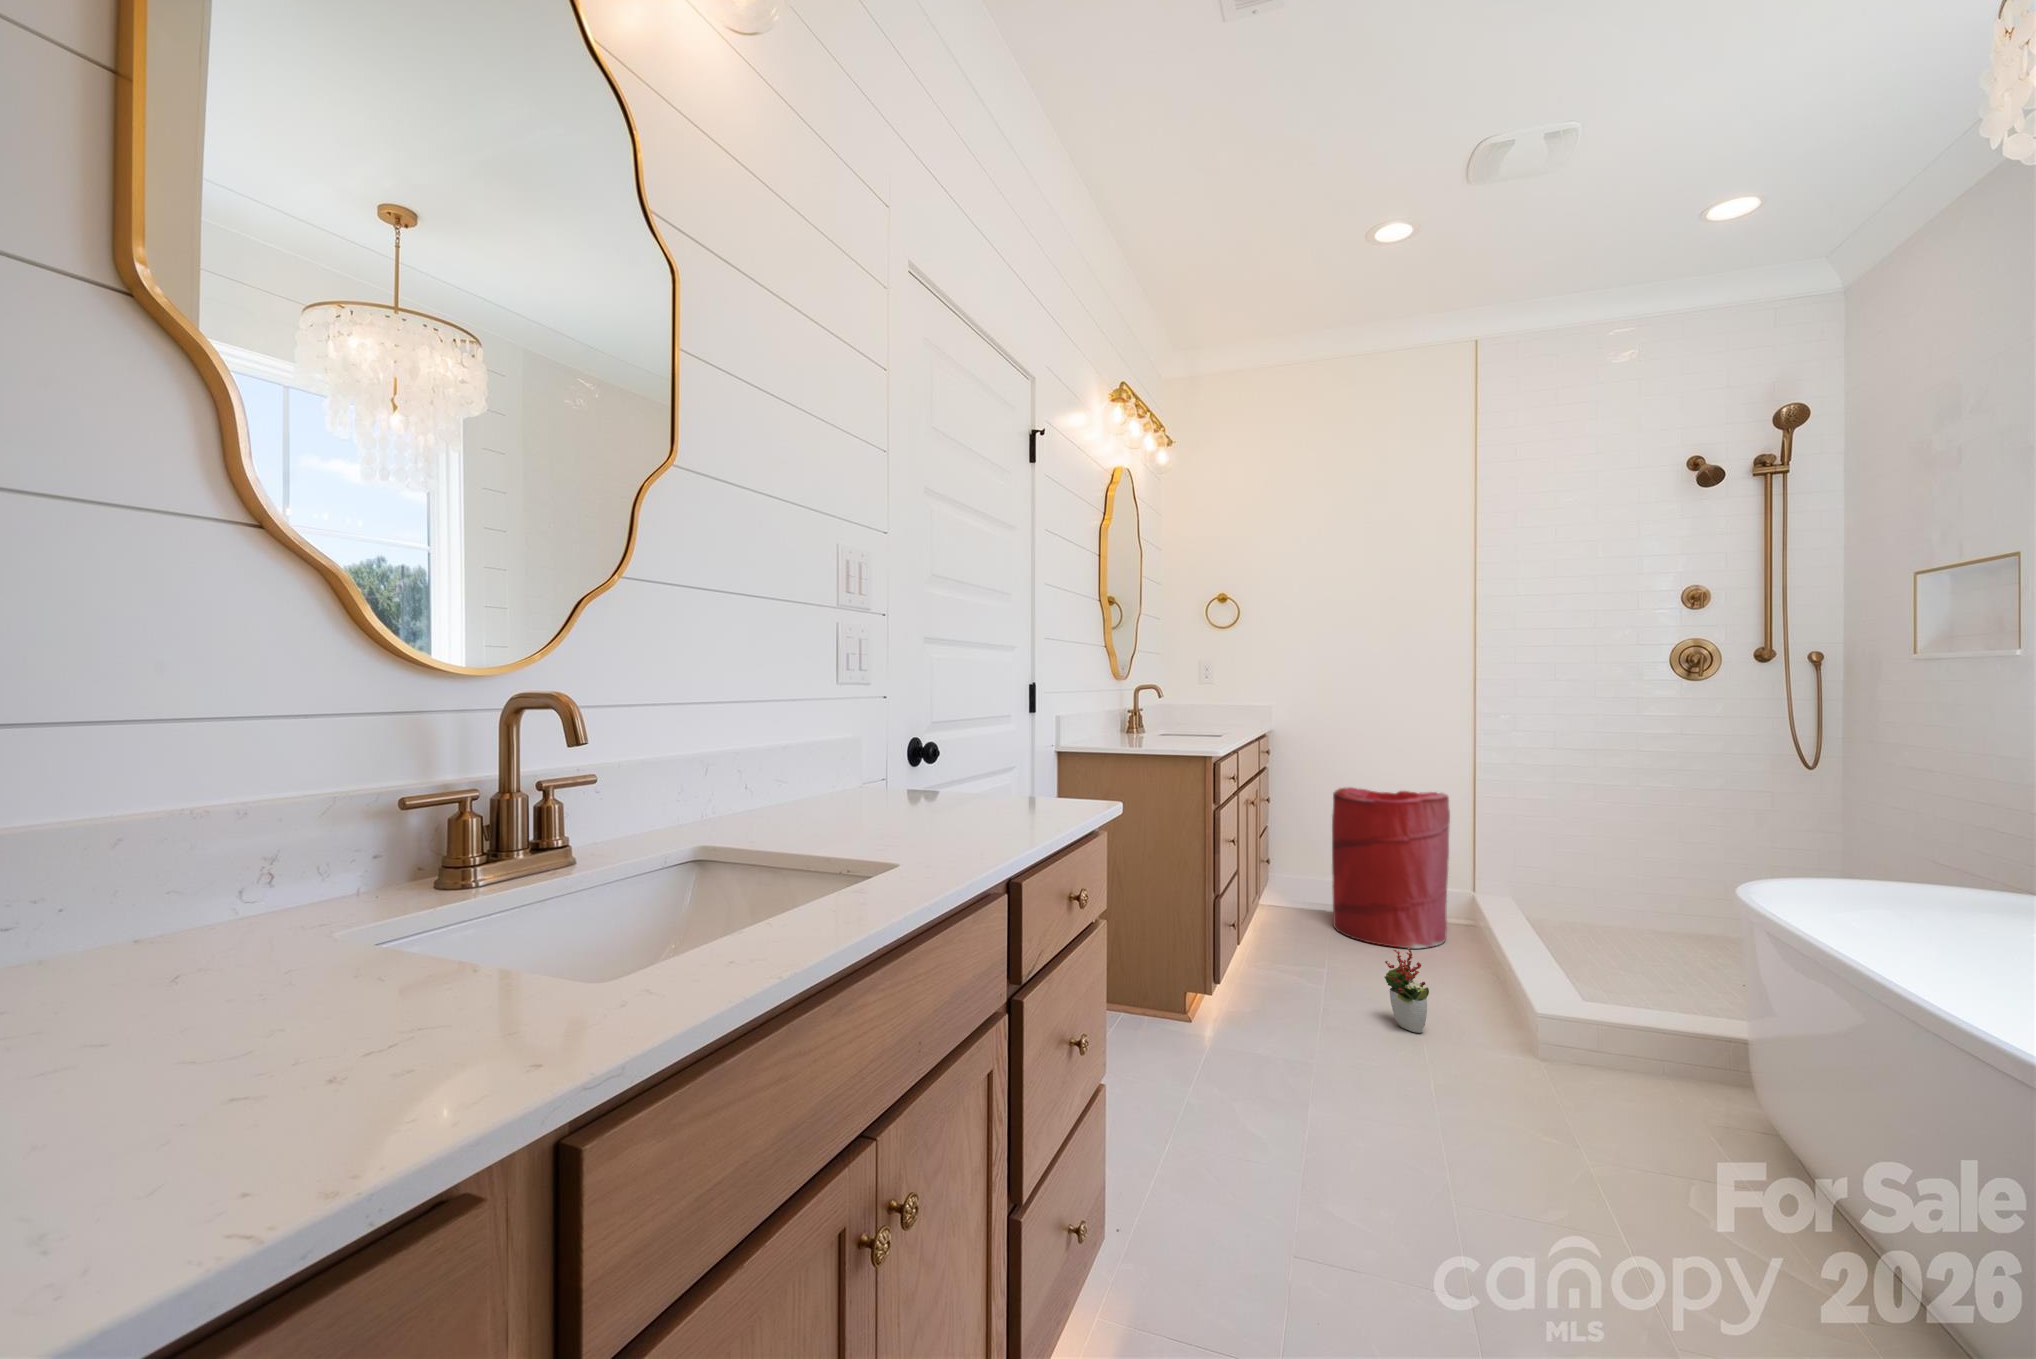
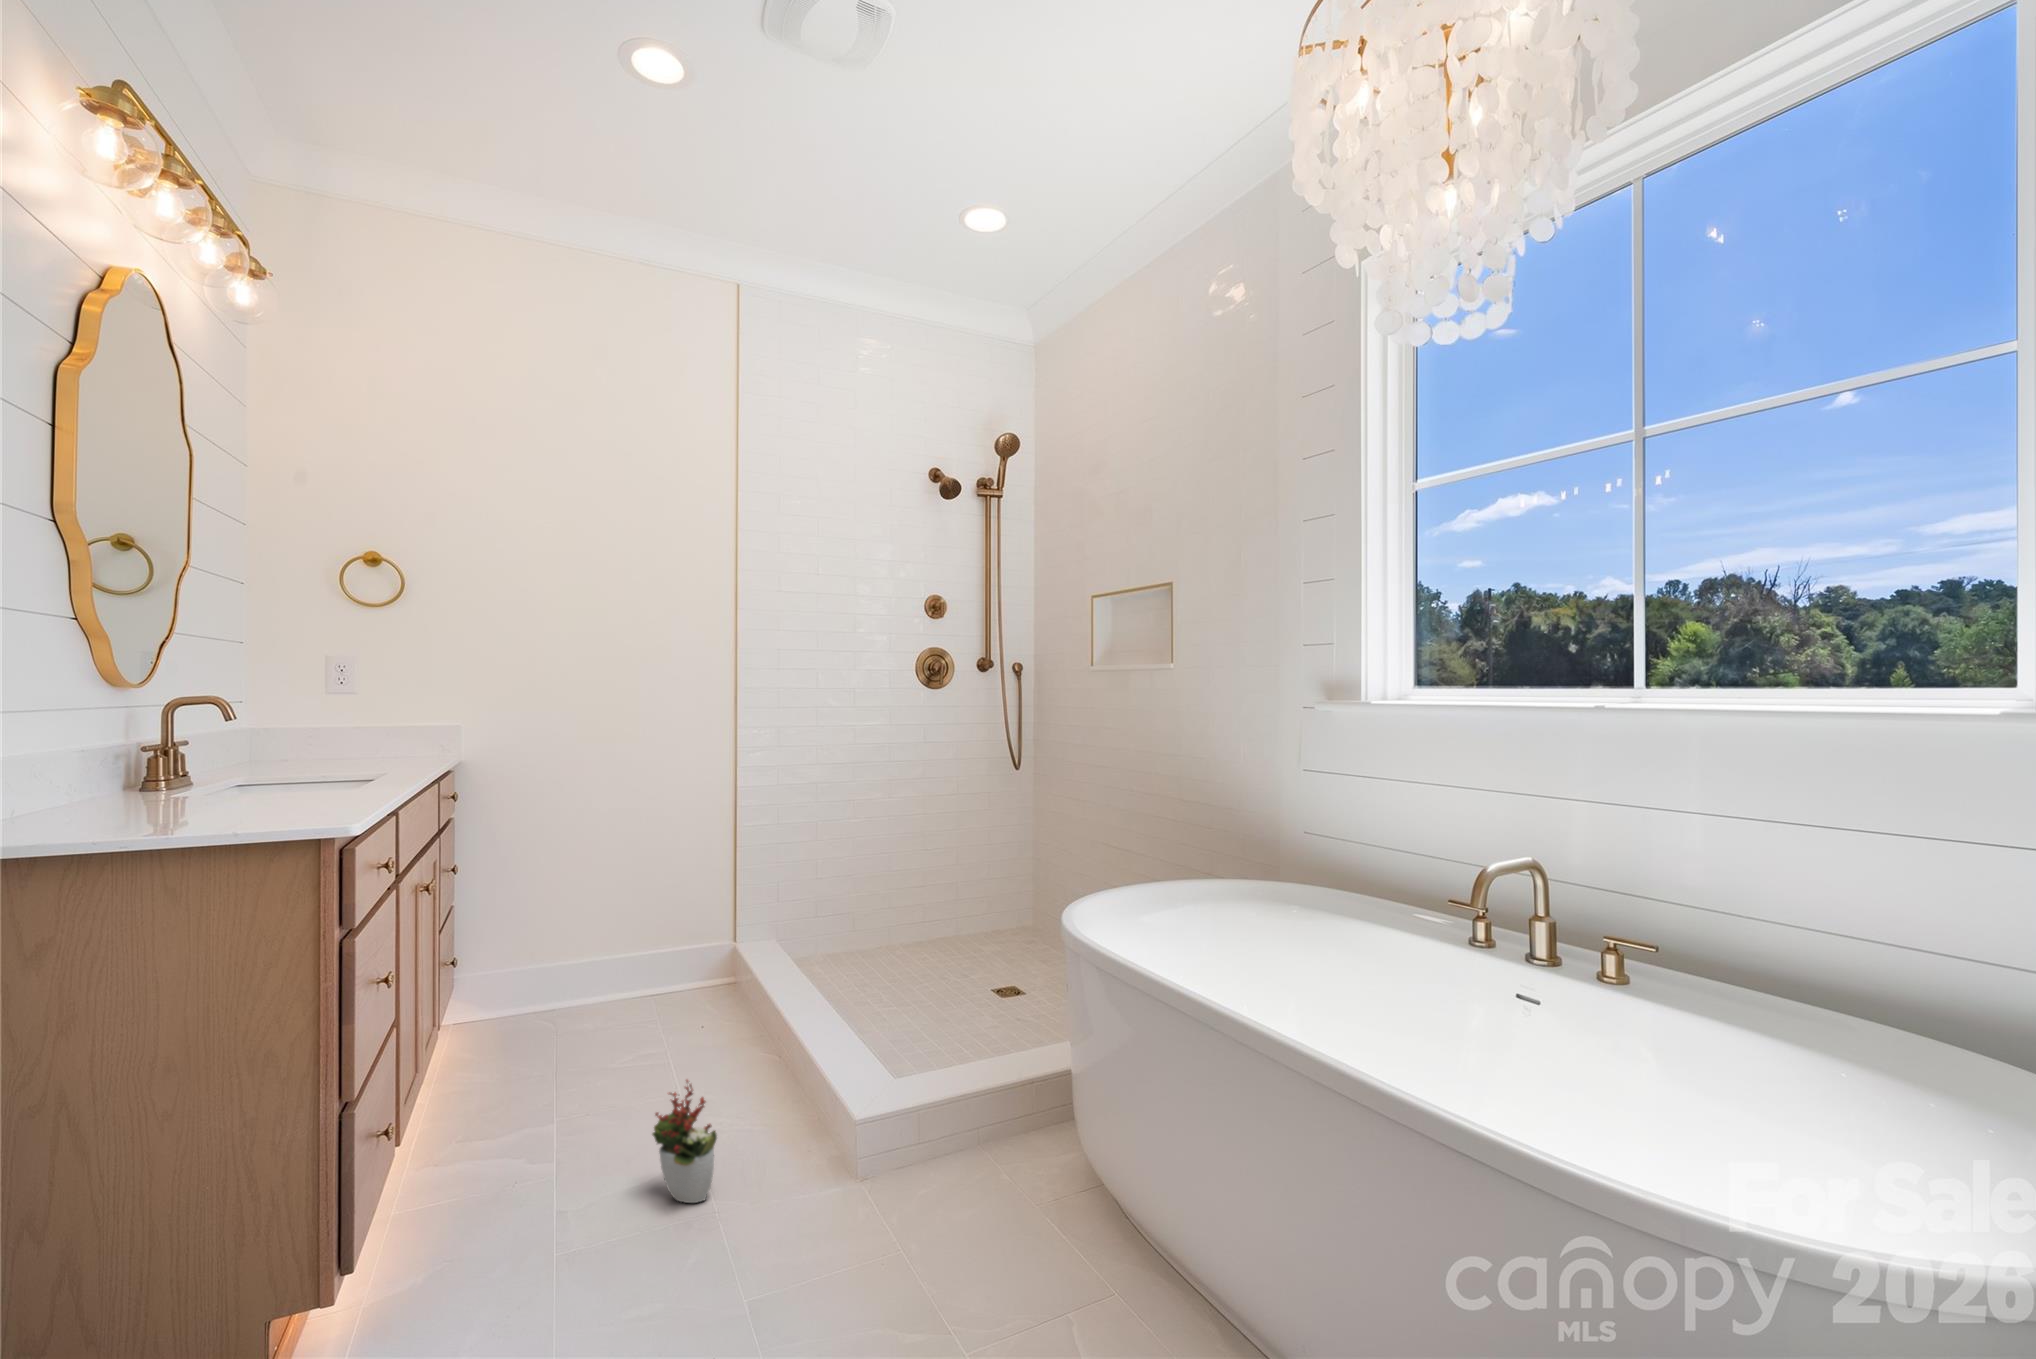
laundry hamper: present [1332,787,1450,948] -> none [556,831,714,1057]

